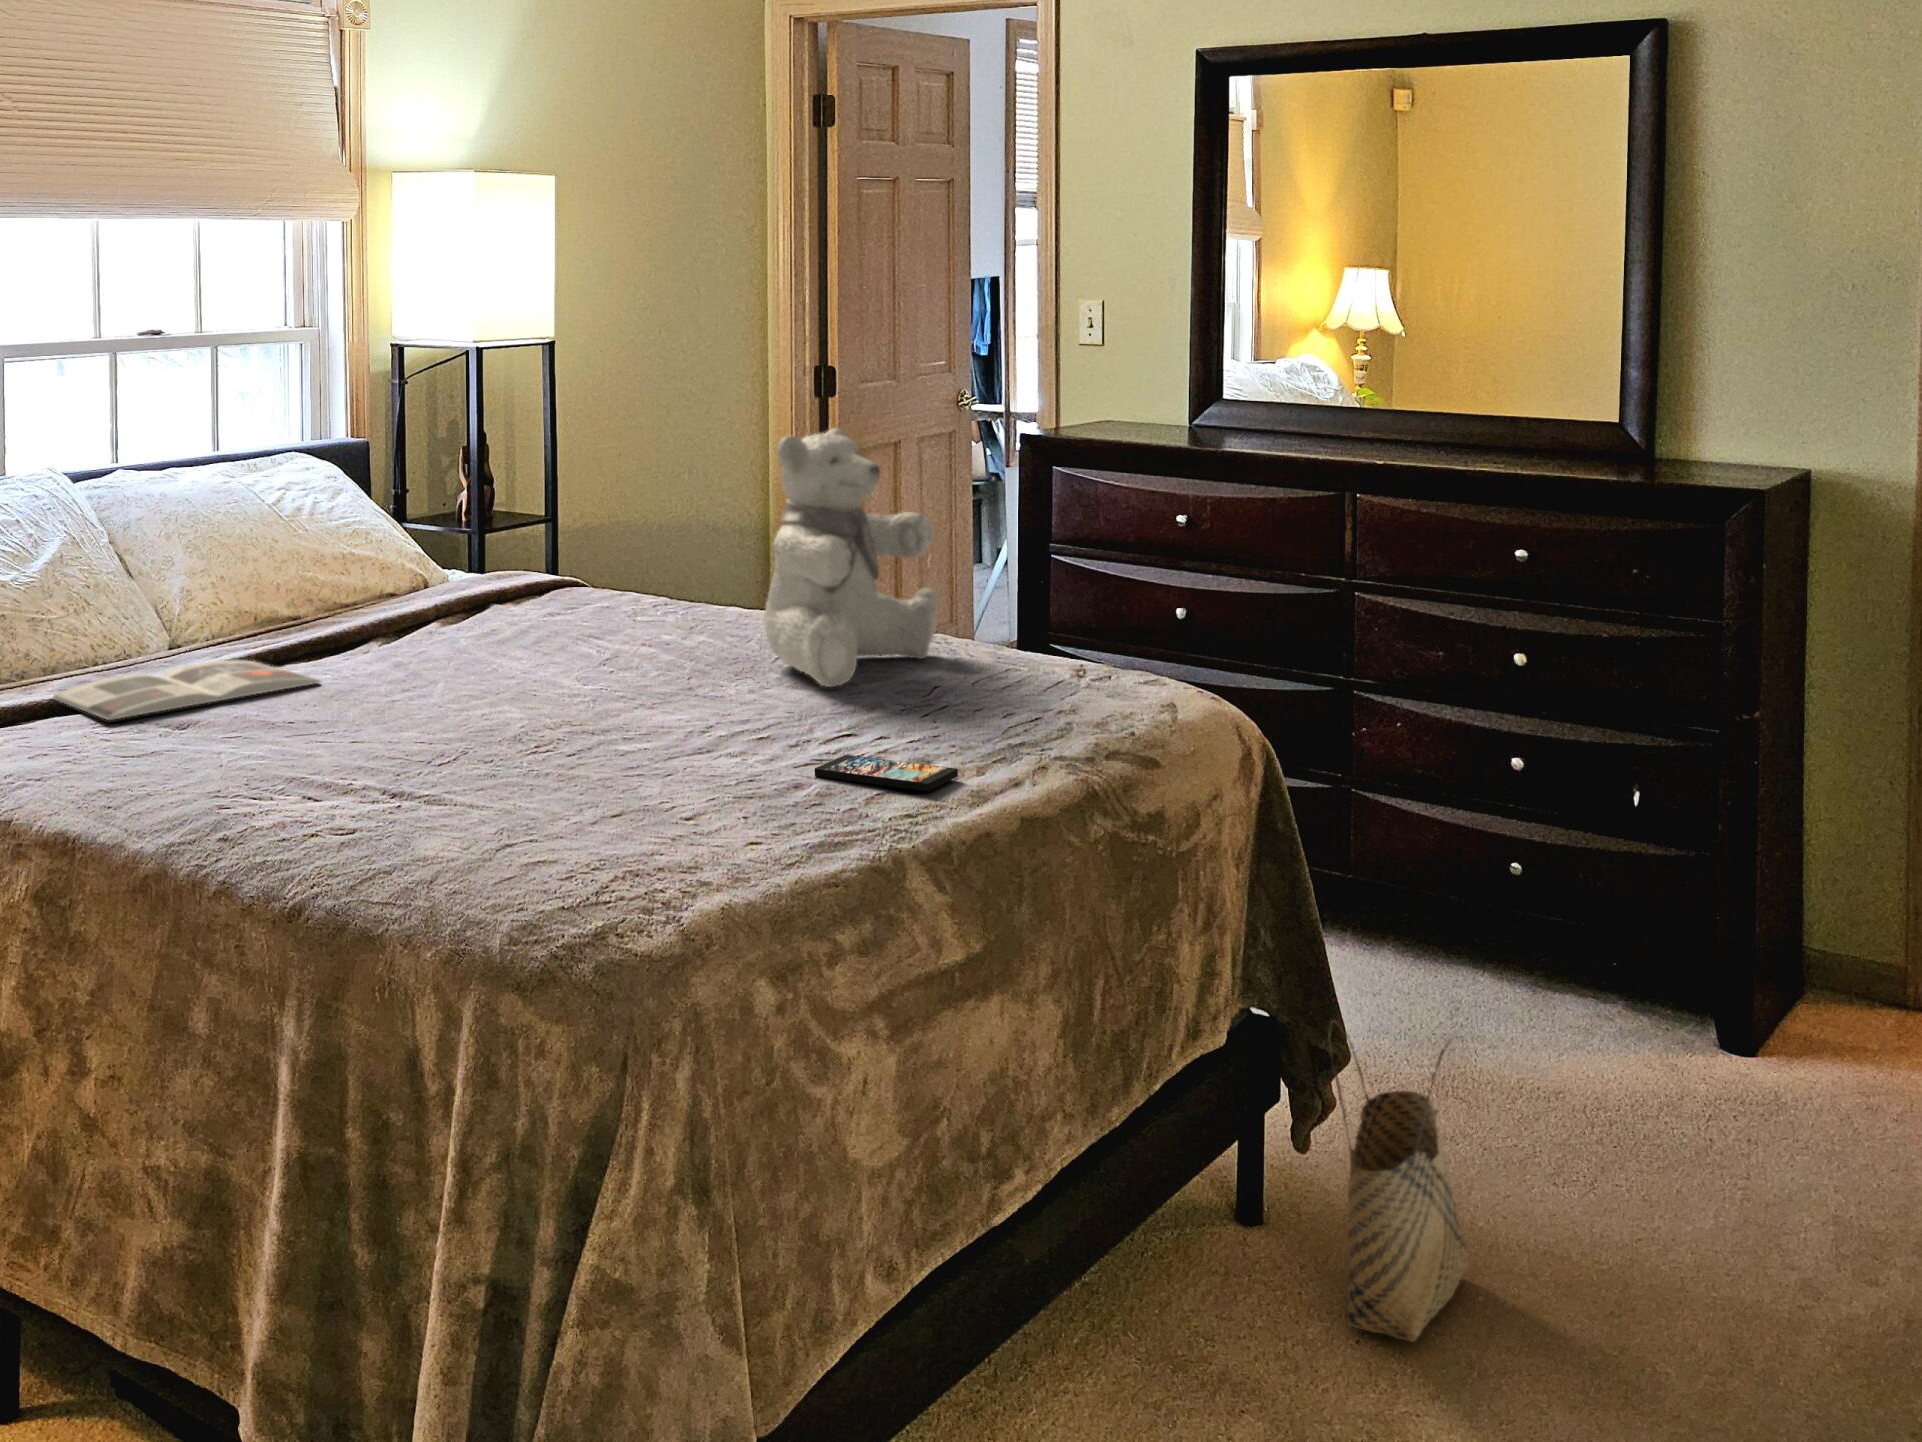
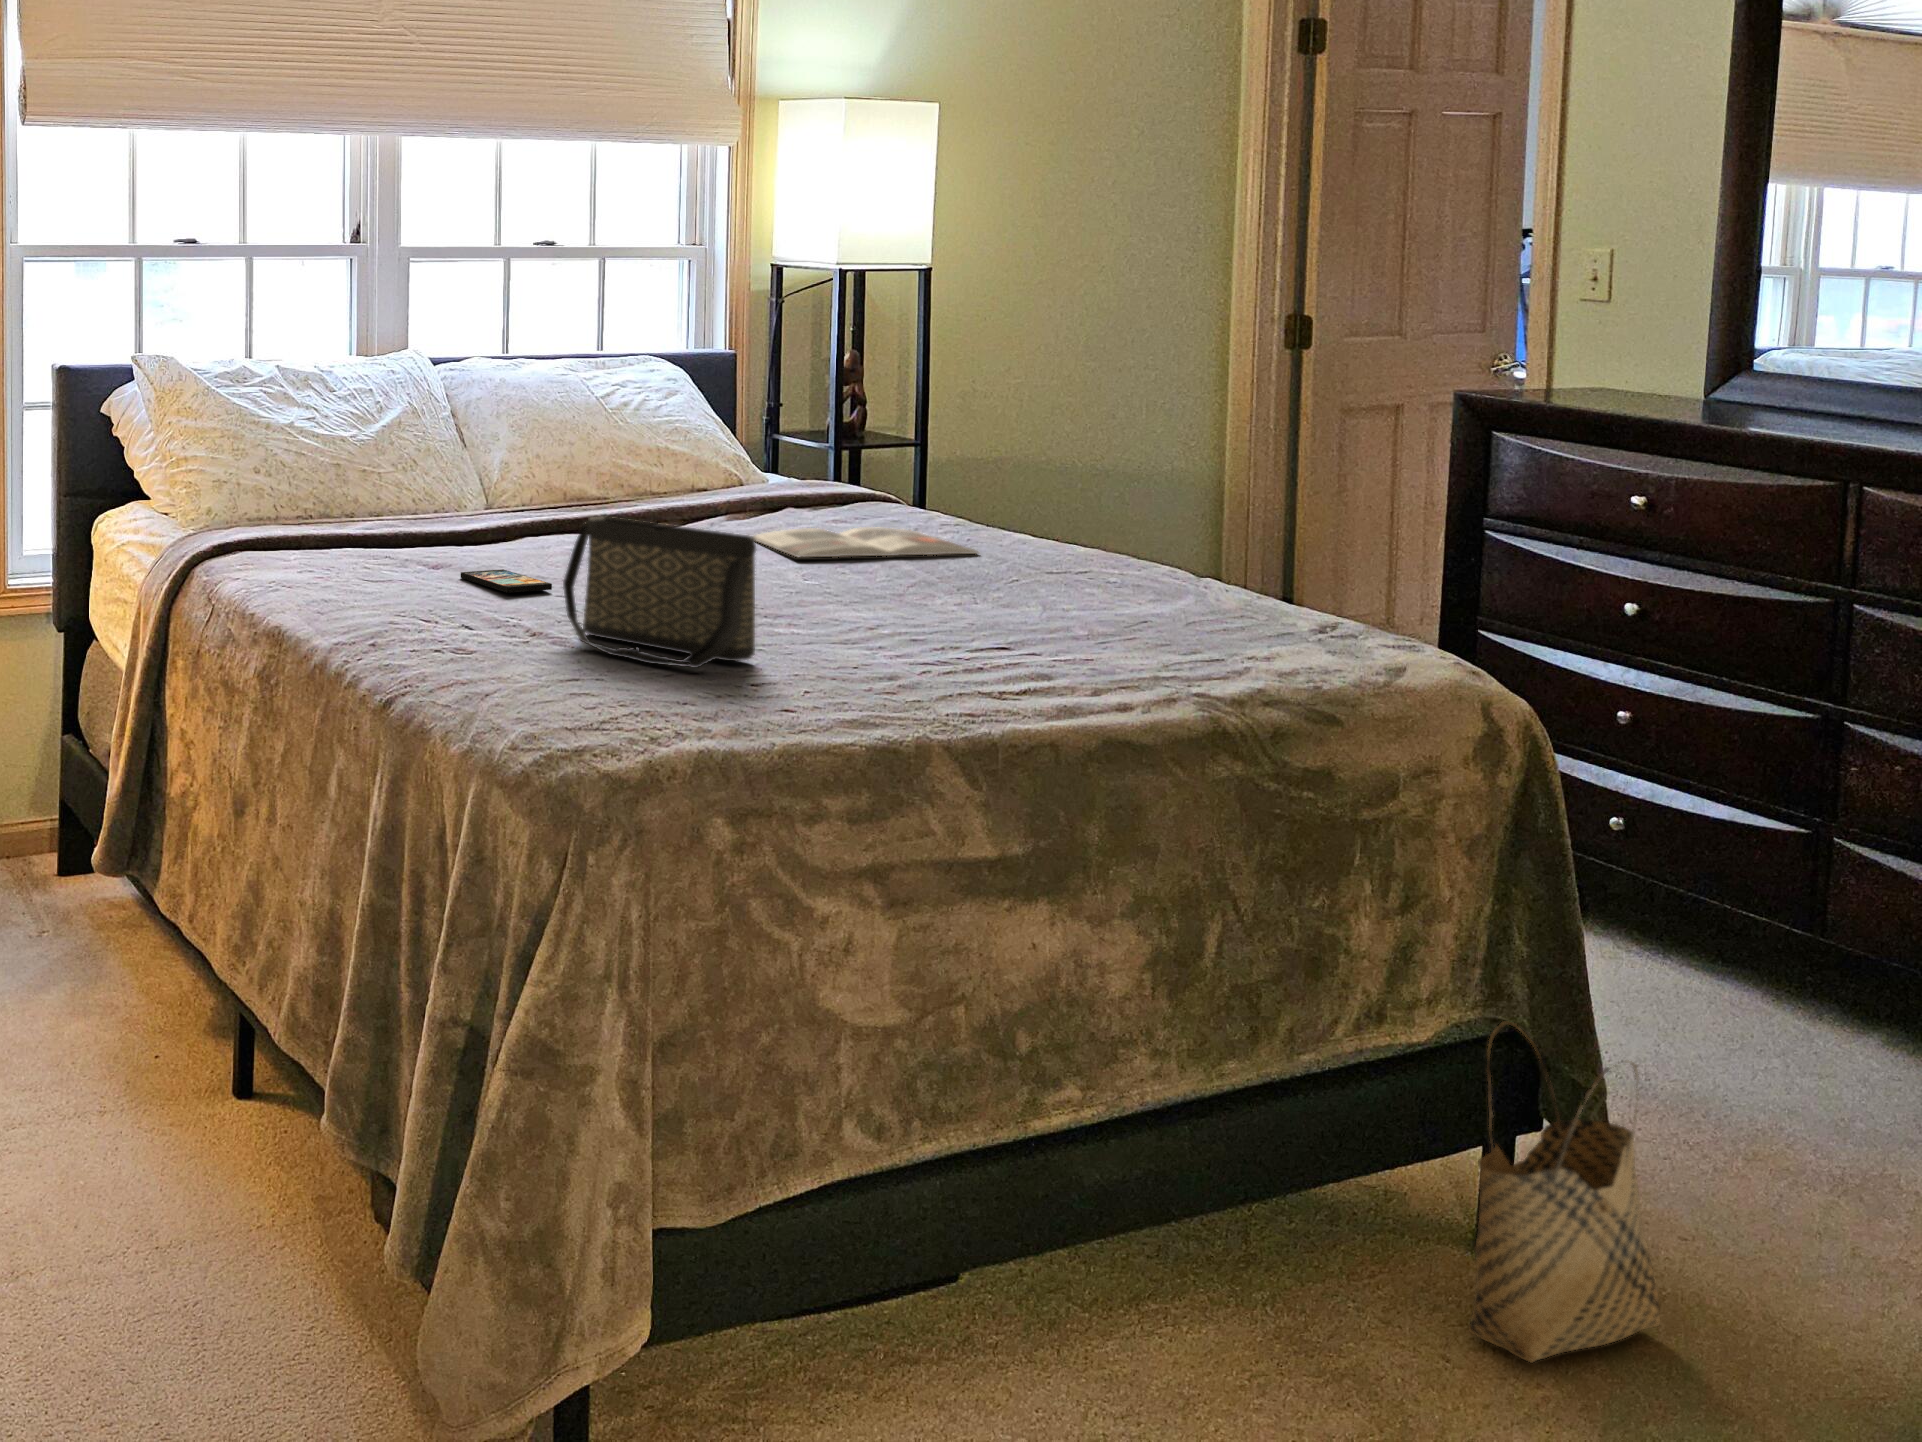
teddy bear: present [764,428,939,687] -> none [971,356,1165,604]
handbag: none [439,657,680,826] -> present [563,517,756,668]
magazine: present [53,660,321,720] -> present [754,527,980,557]
smartphone: present [815,755,958,791] -> present [461,569,552,593]

